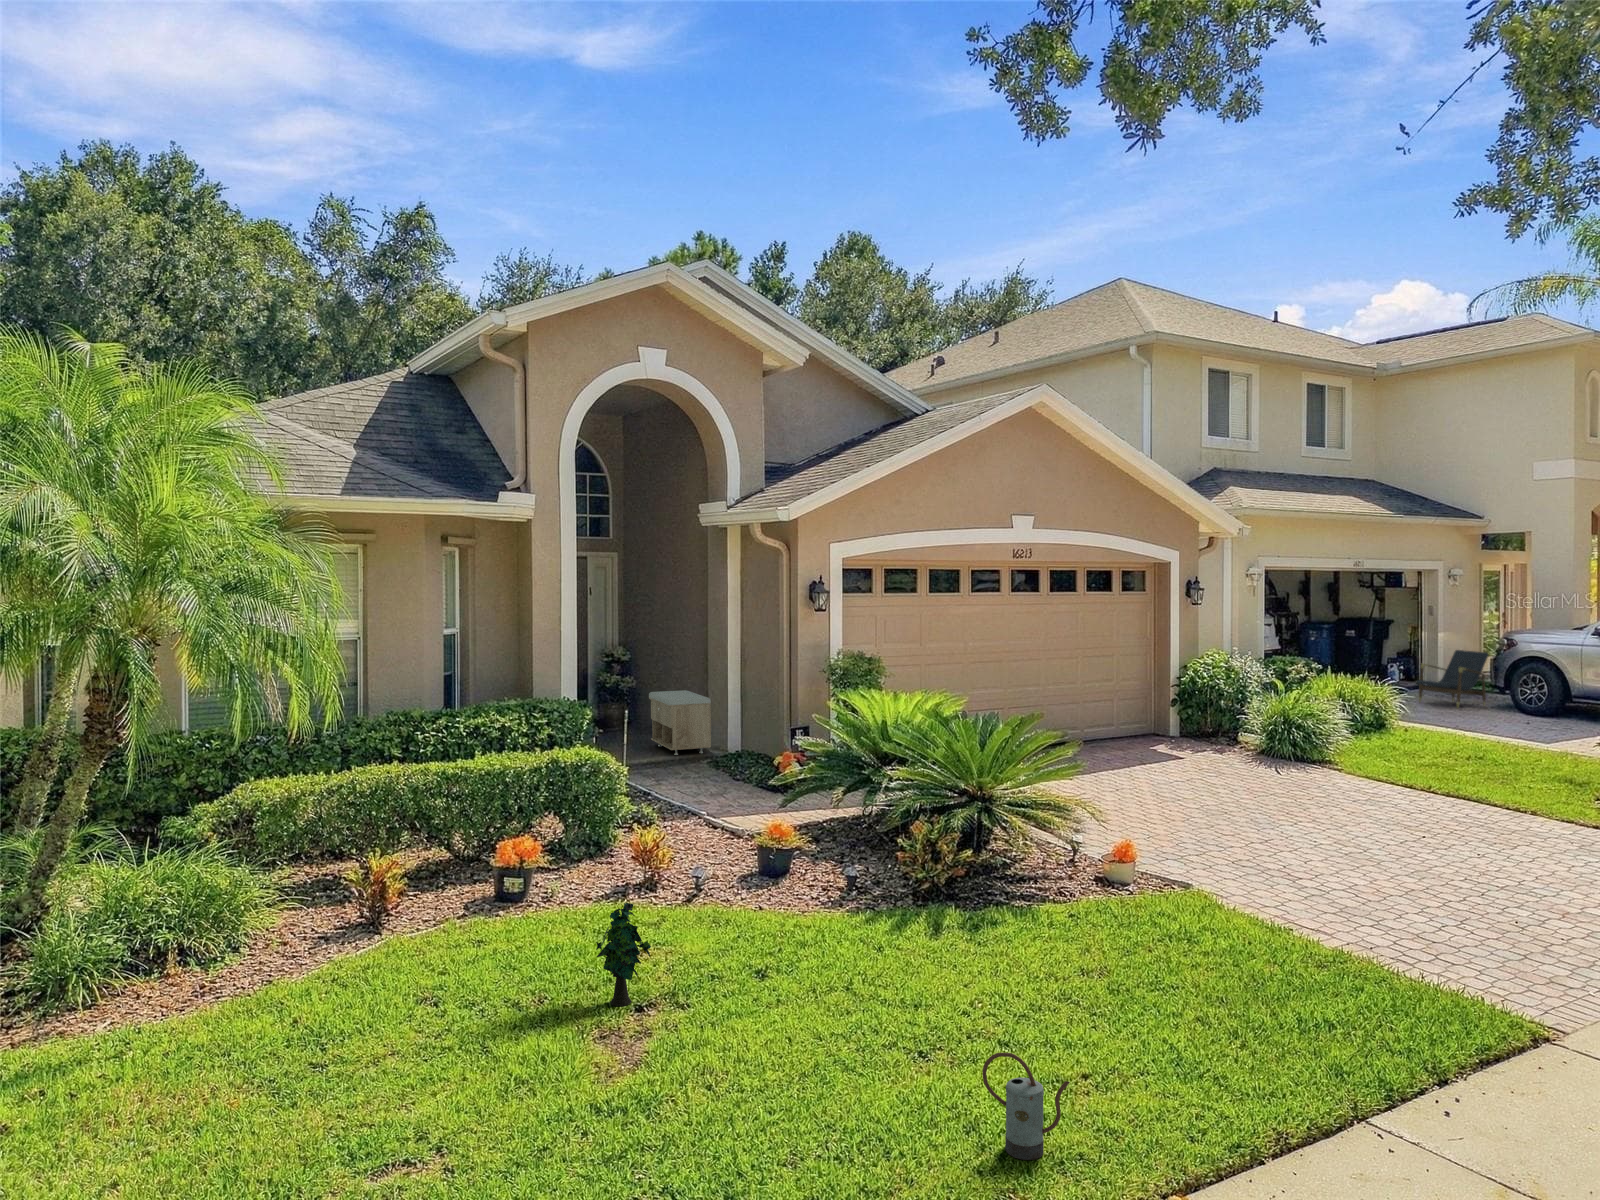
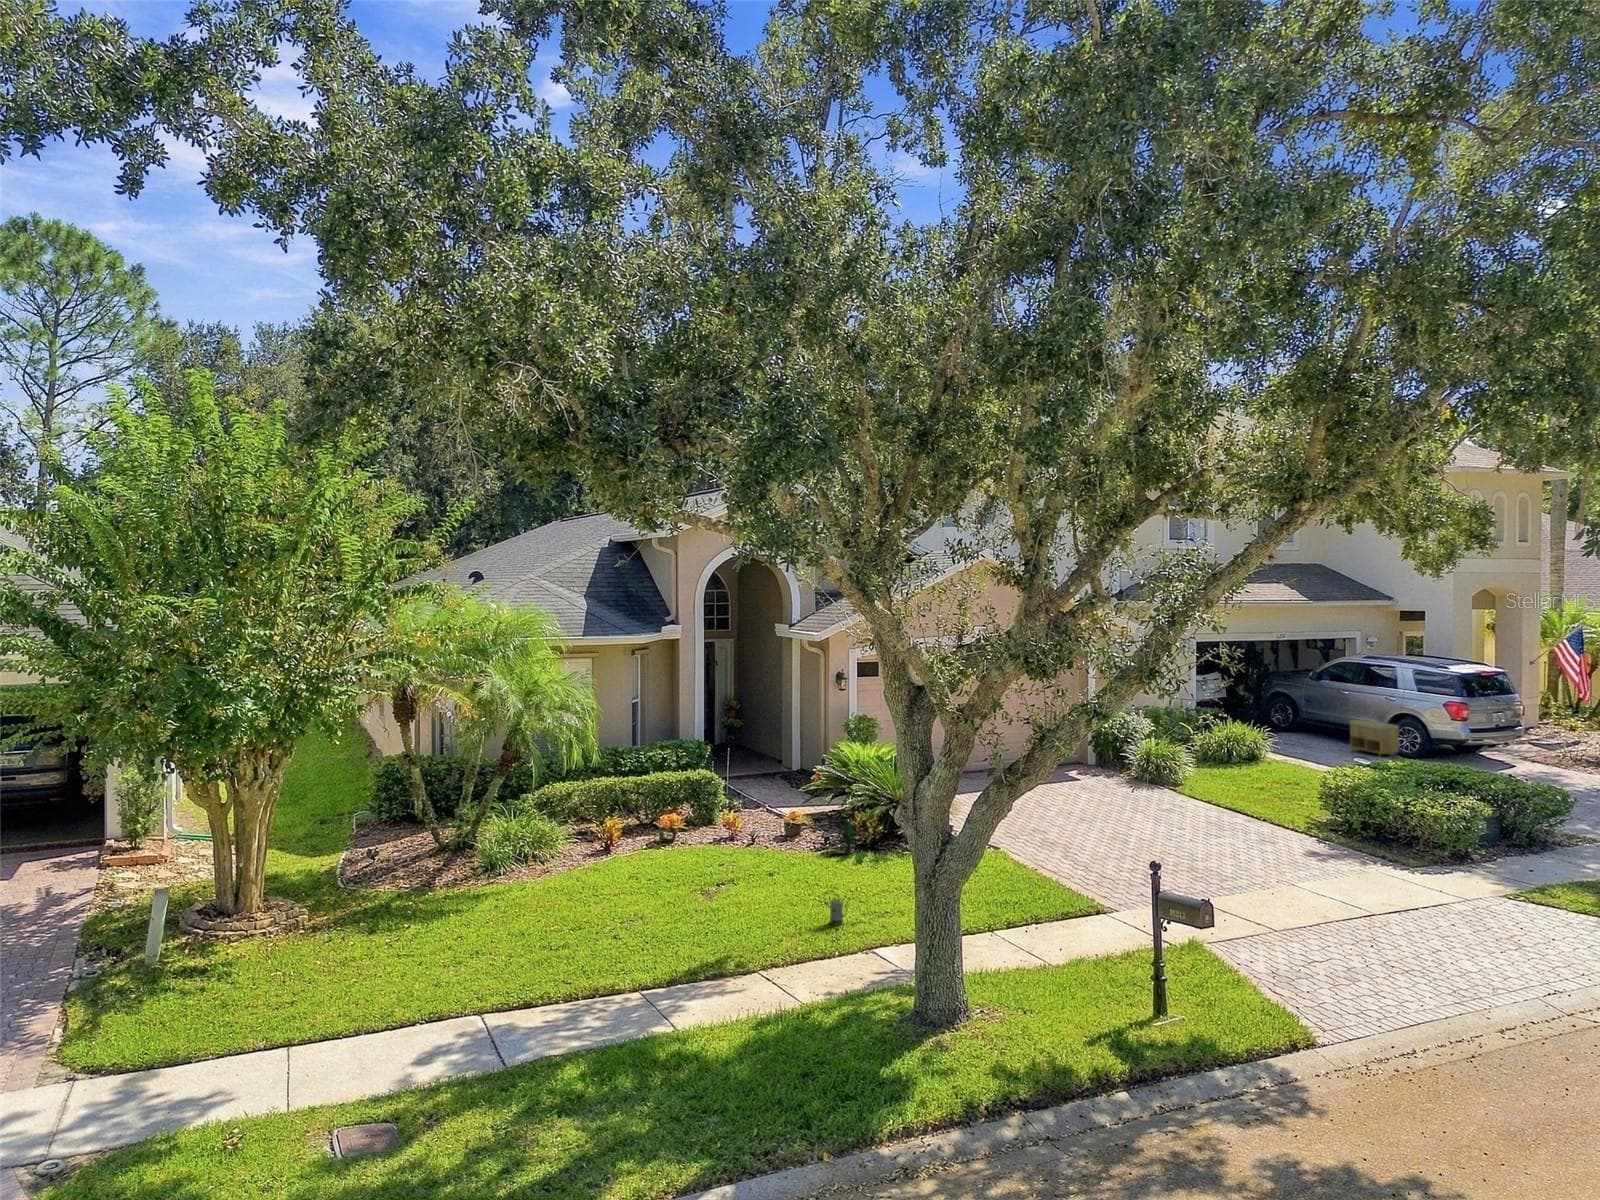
lounge chair: present [1417,650,1488,707] -> none [1295,705,1345,748]
storage bench: present [649,690,711,755] -> present [1349,720,1399,756]
decorative plant: present [596,903,651,1006] -> present [841,818,859,855]

